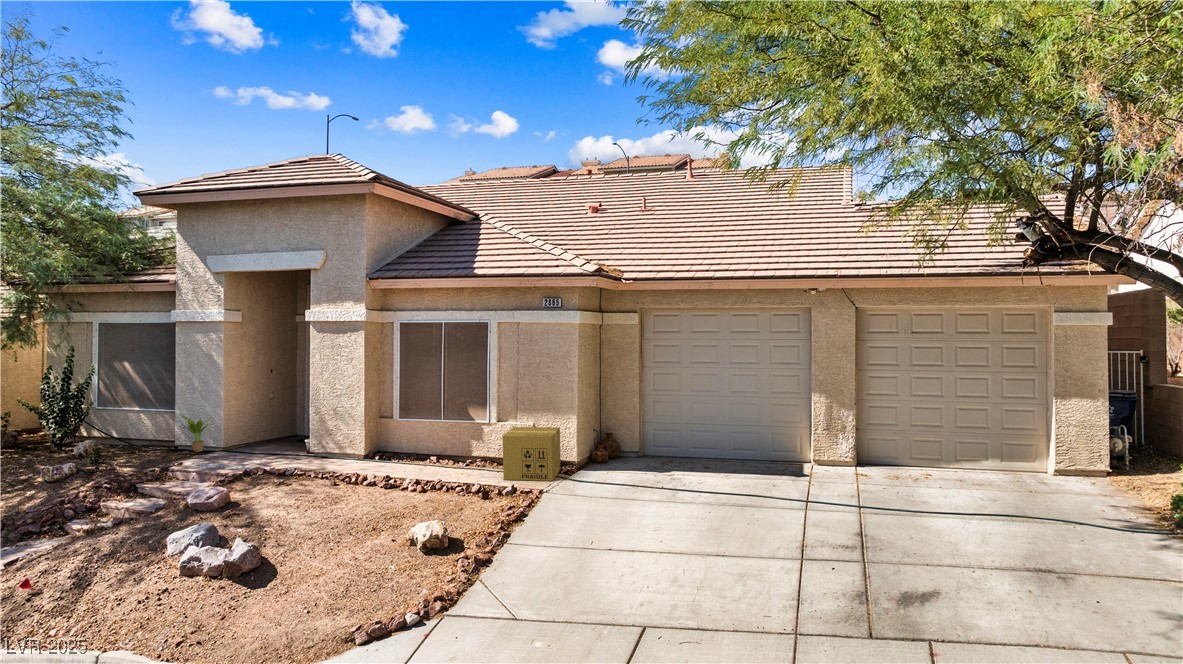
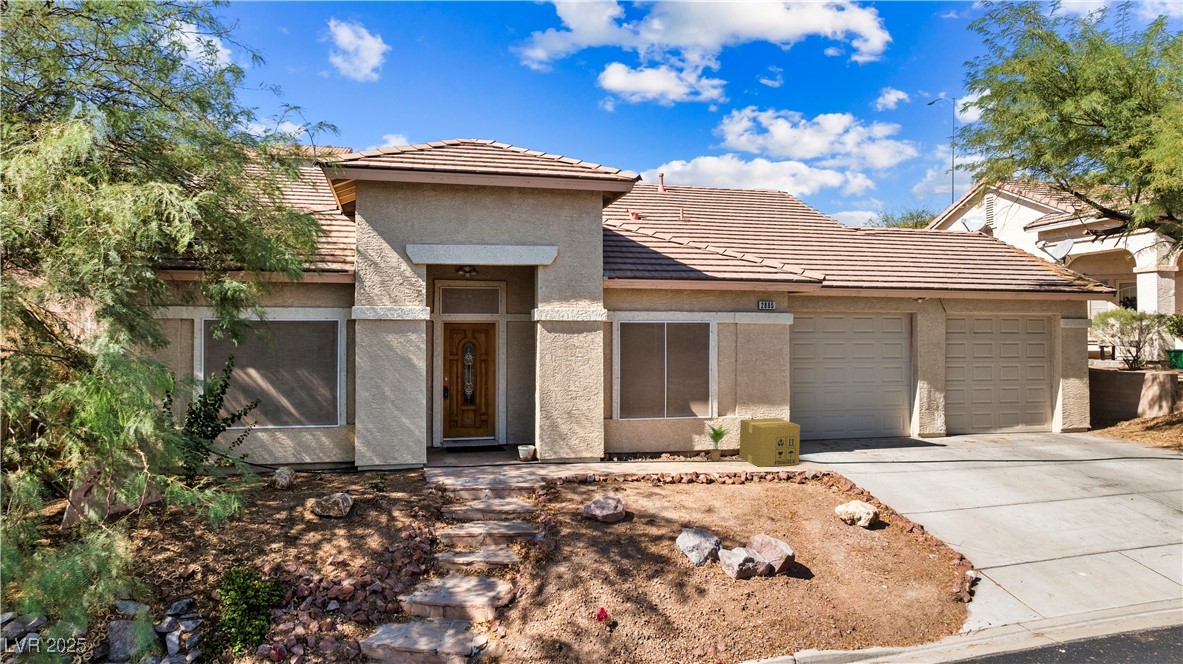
potted plant: present [180,415,210,452] -> present [705,424,730,461]

